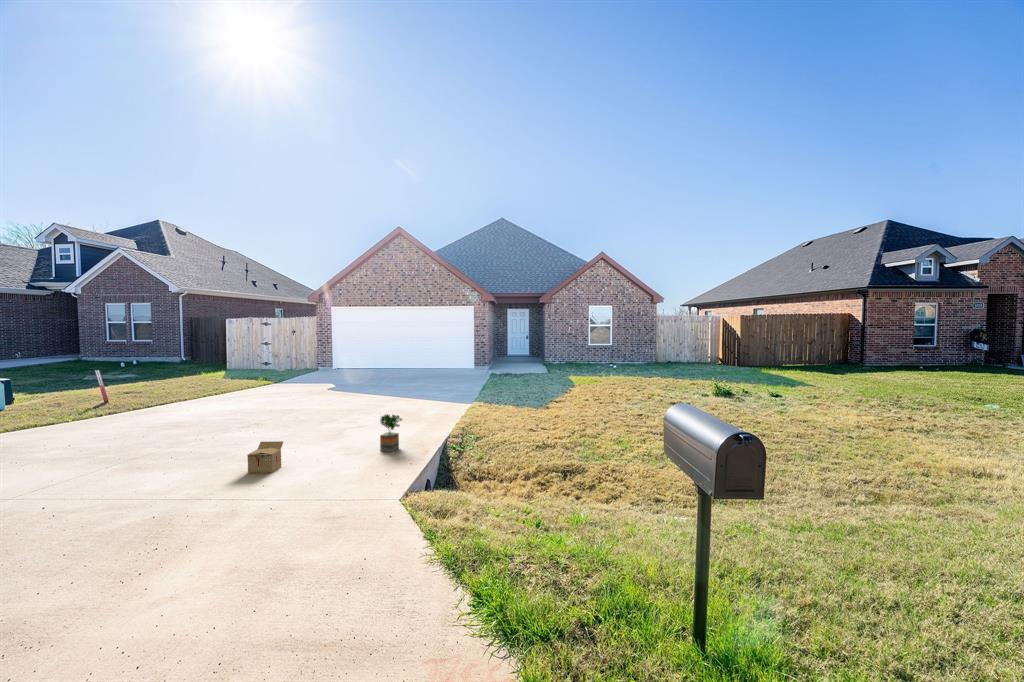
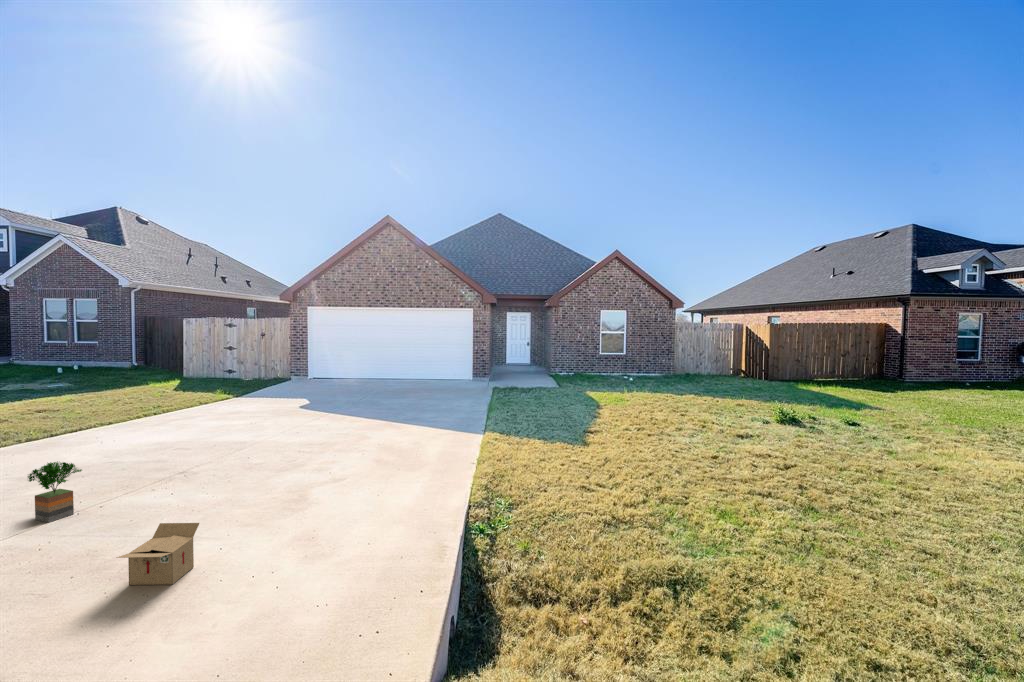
potted tree: present [380,414,402,452] -> present [28,462,82,522]

